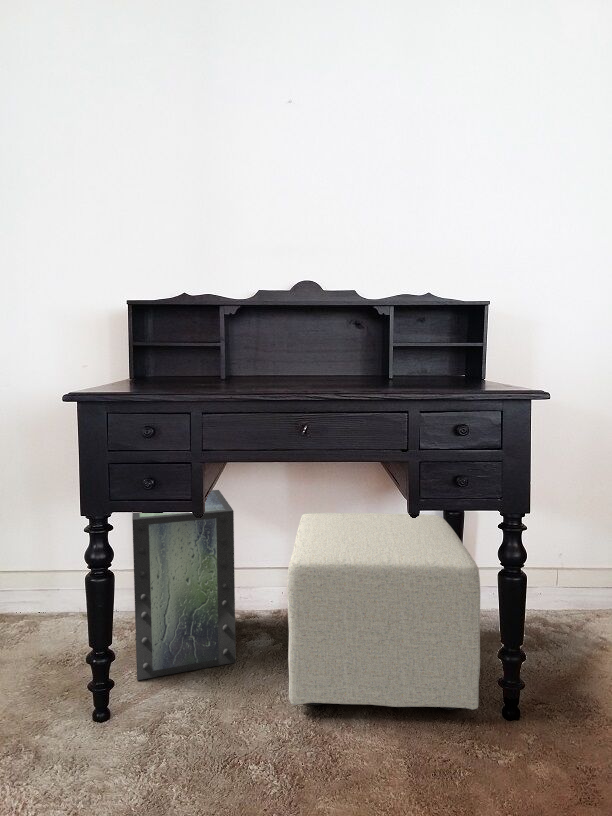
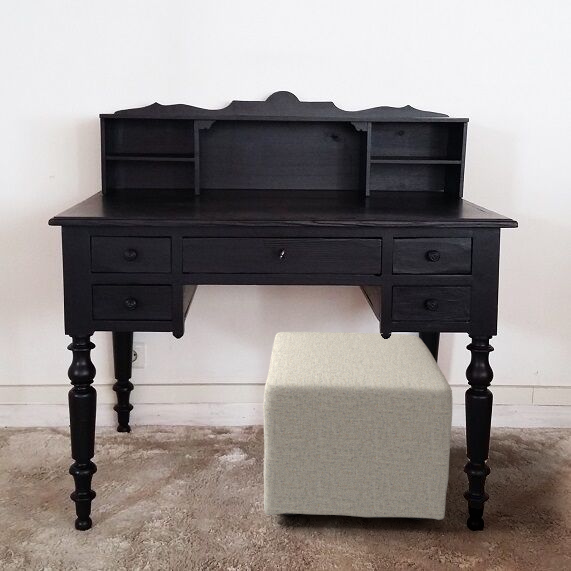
storage box: present [132,490,236,680] -> none [102,307,210,492]

